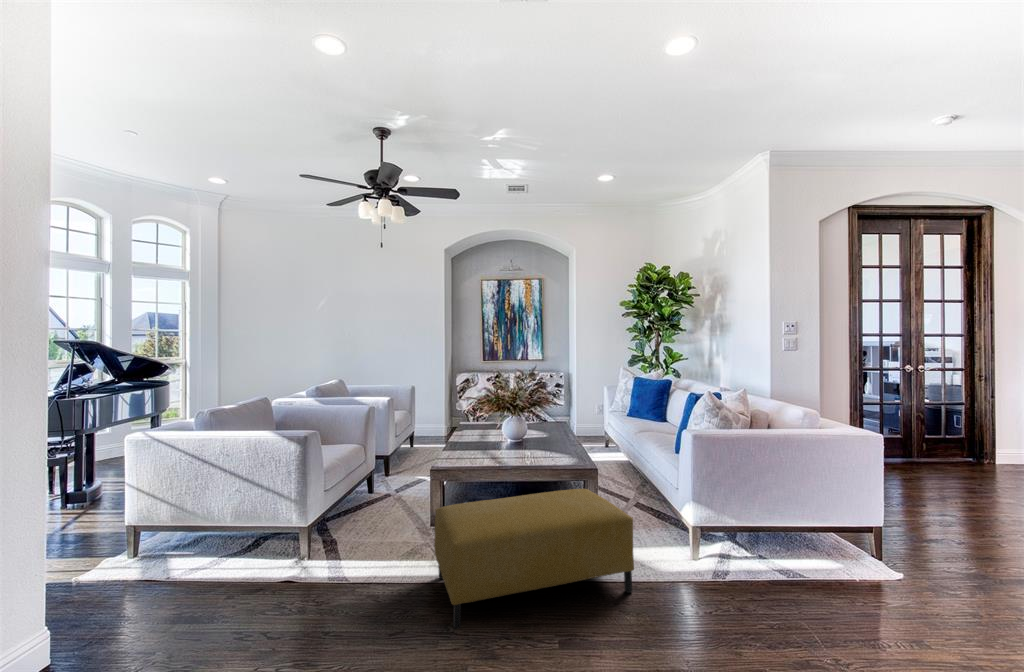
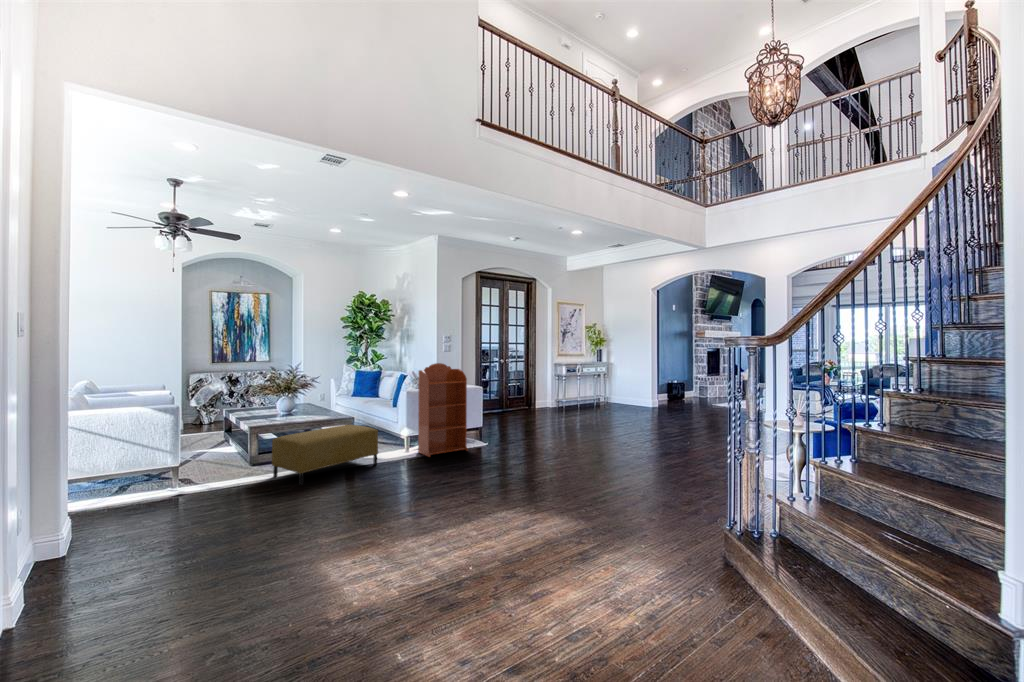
bookcase: none [730,376,865,598] -> present [418,363,468,457]

